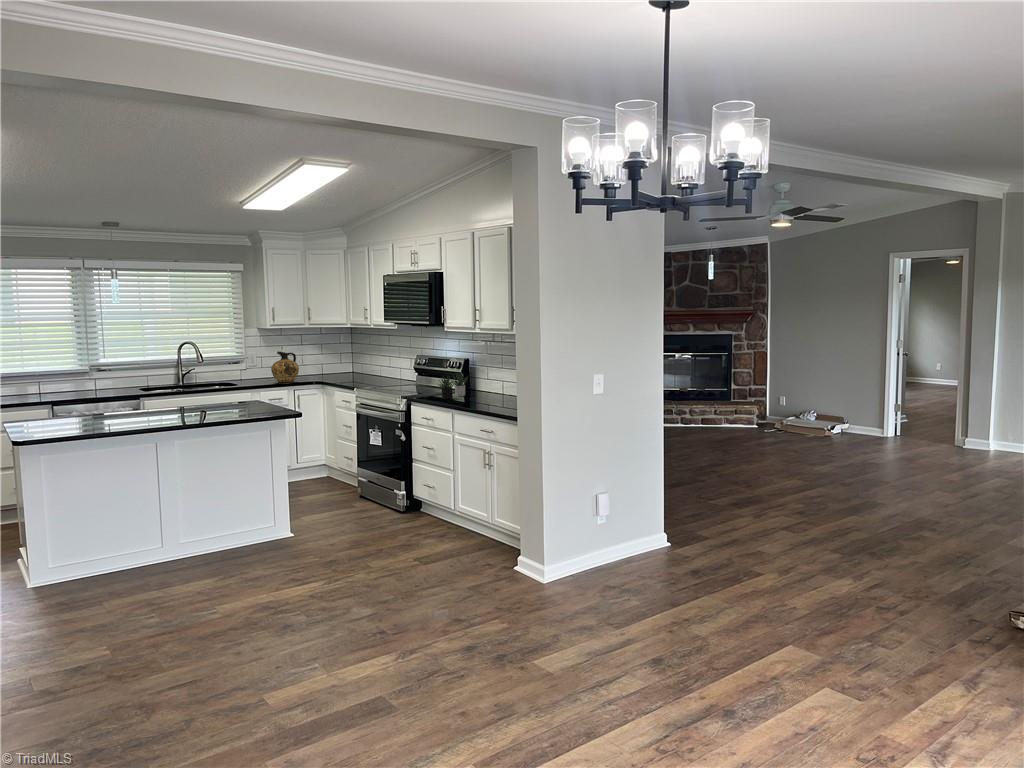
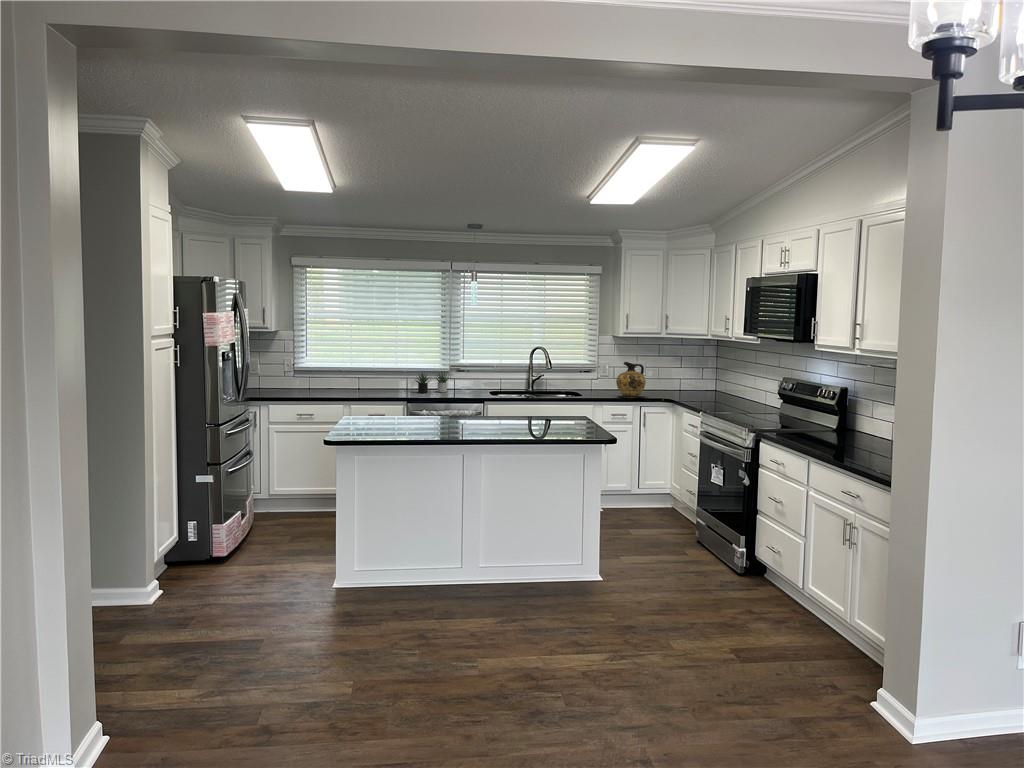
succulent plant: present [438,374,468,399] -> present [416,371,449,393]

